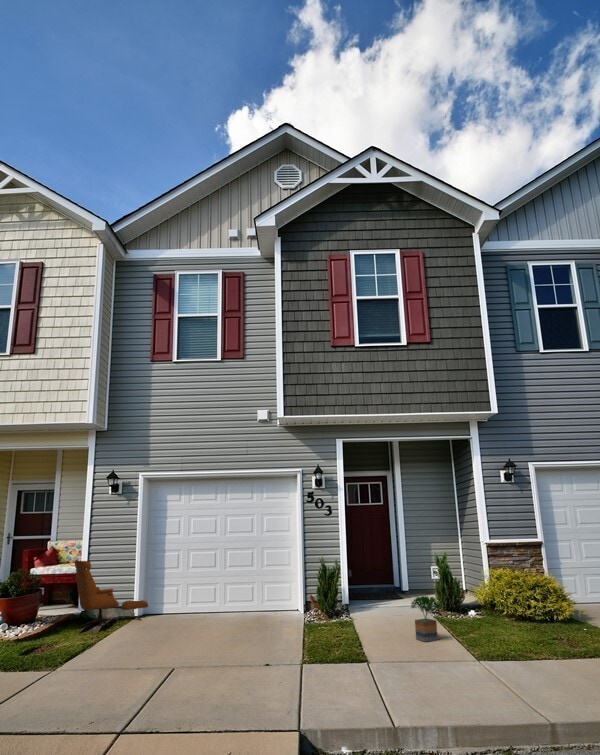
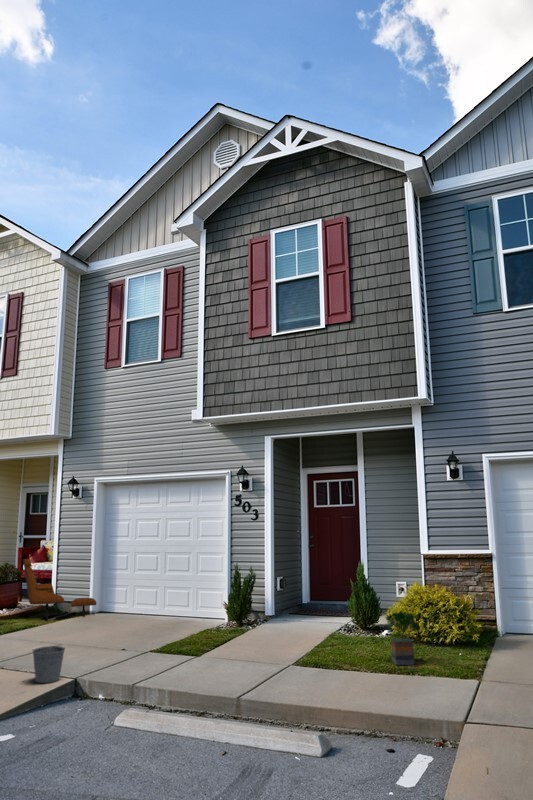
potted tree: present [411,596,442,642] -> present [386,612,419,665]
bucket: none [261,639,291,676] -> present [33,646,65,683]

